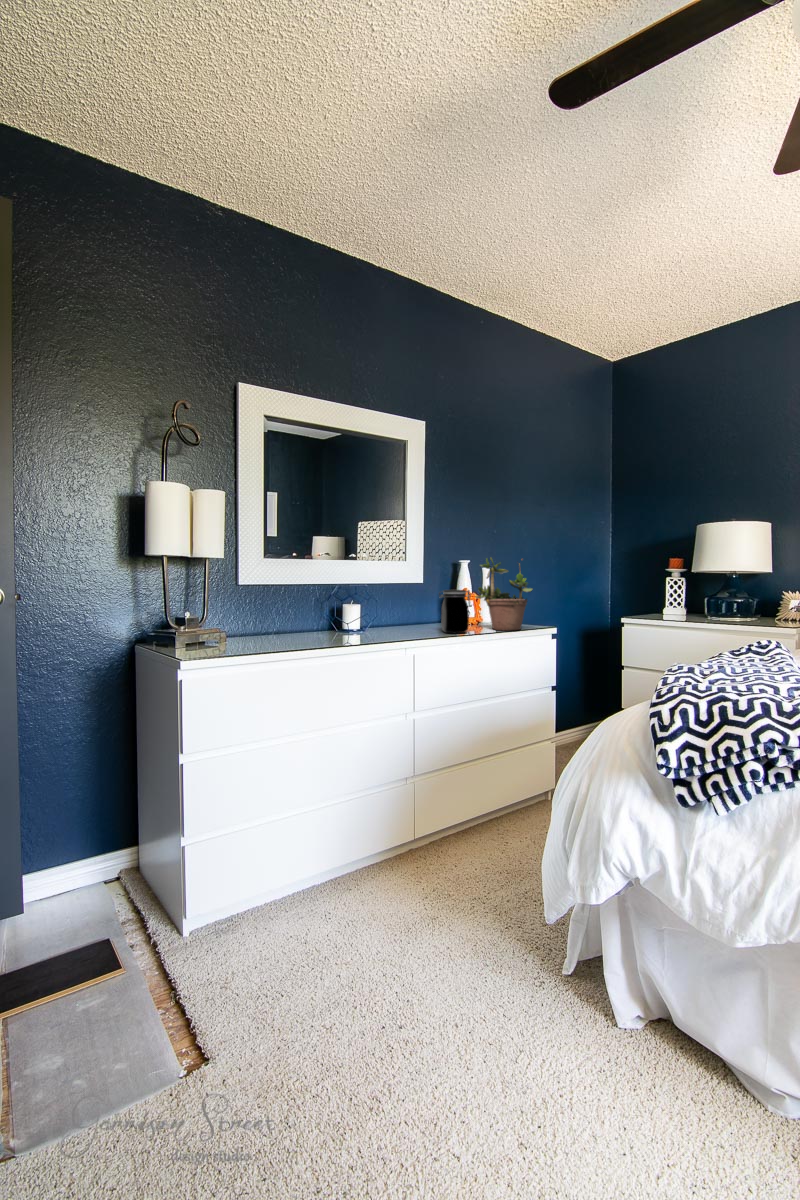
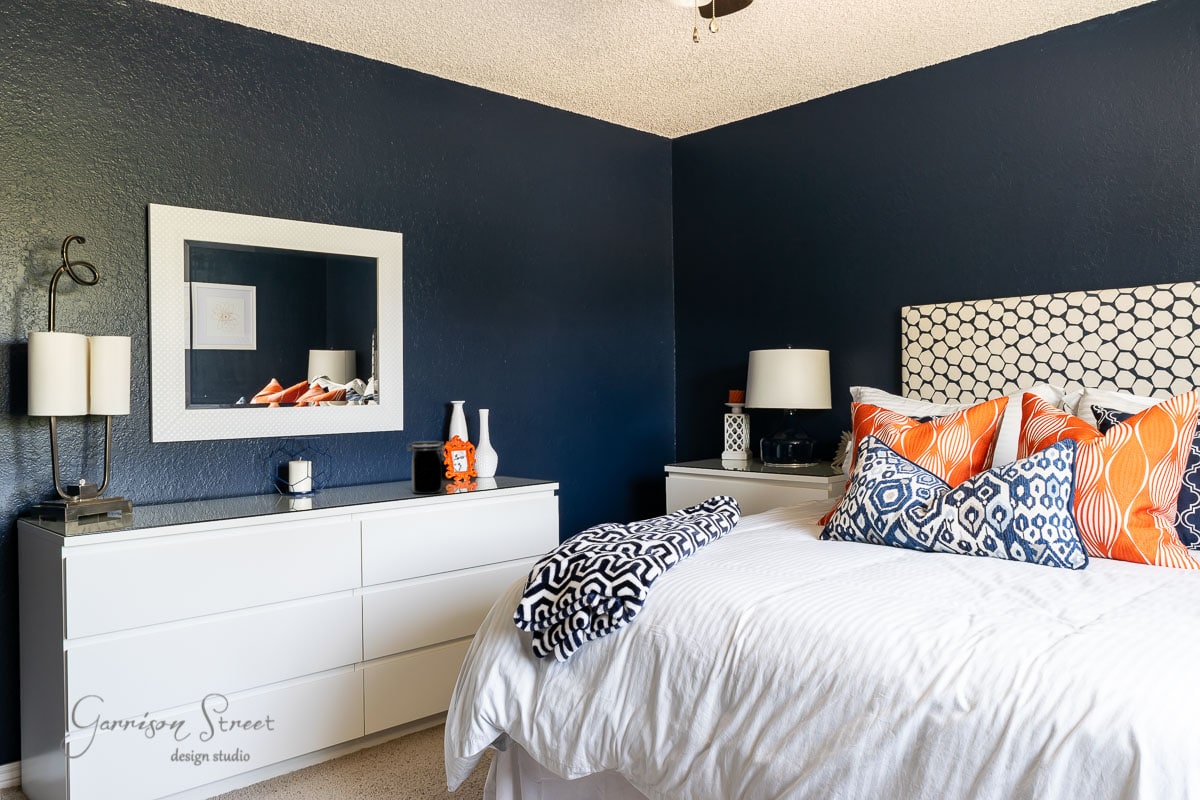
potted plant: present [476,558,532,631] -> none [459,393,524,488]

